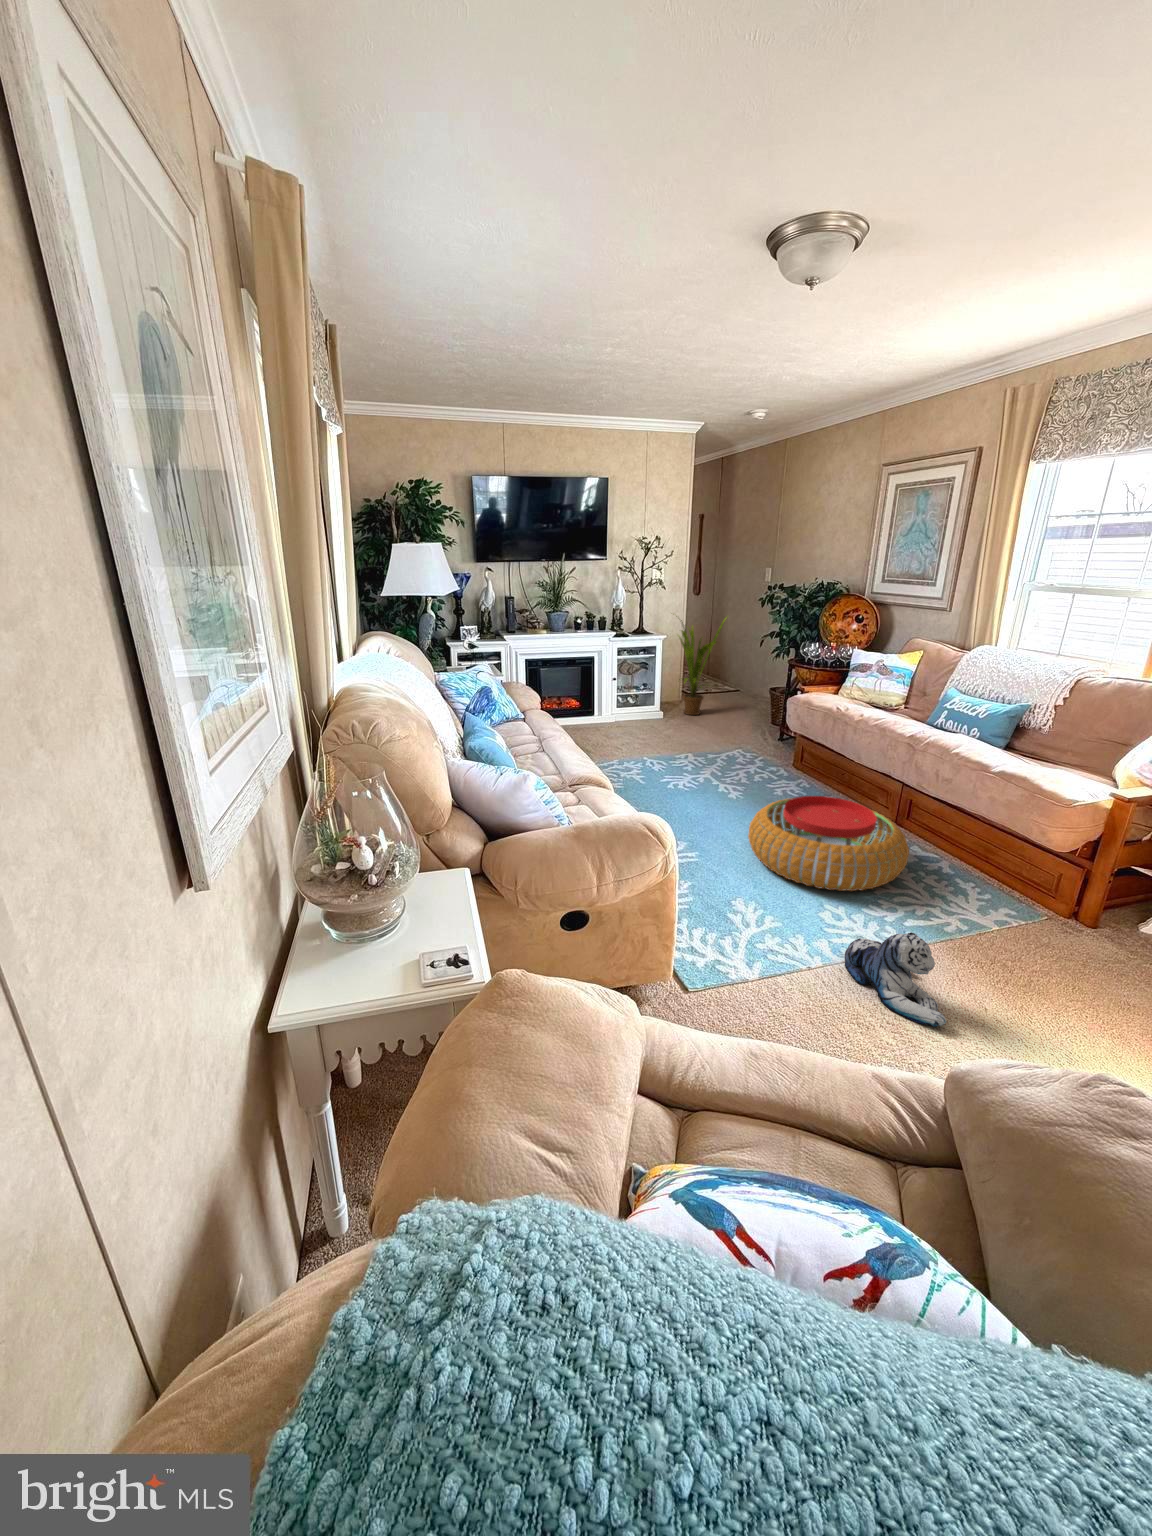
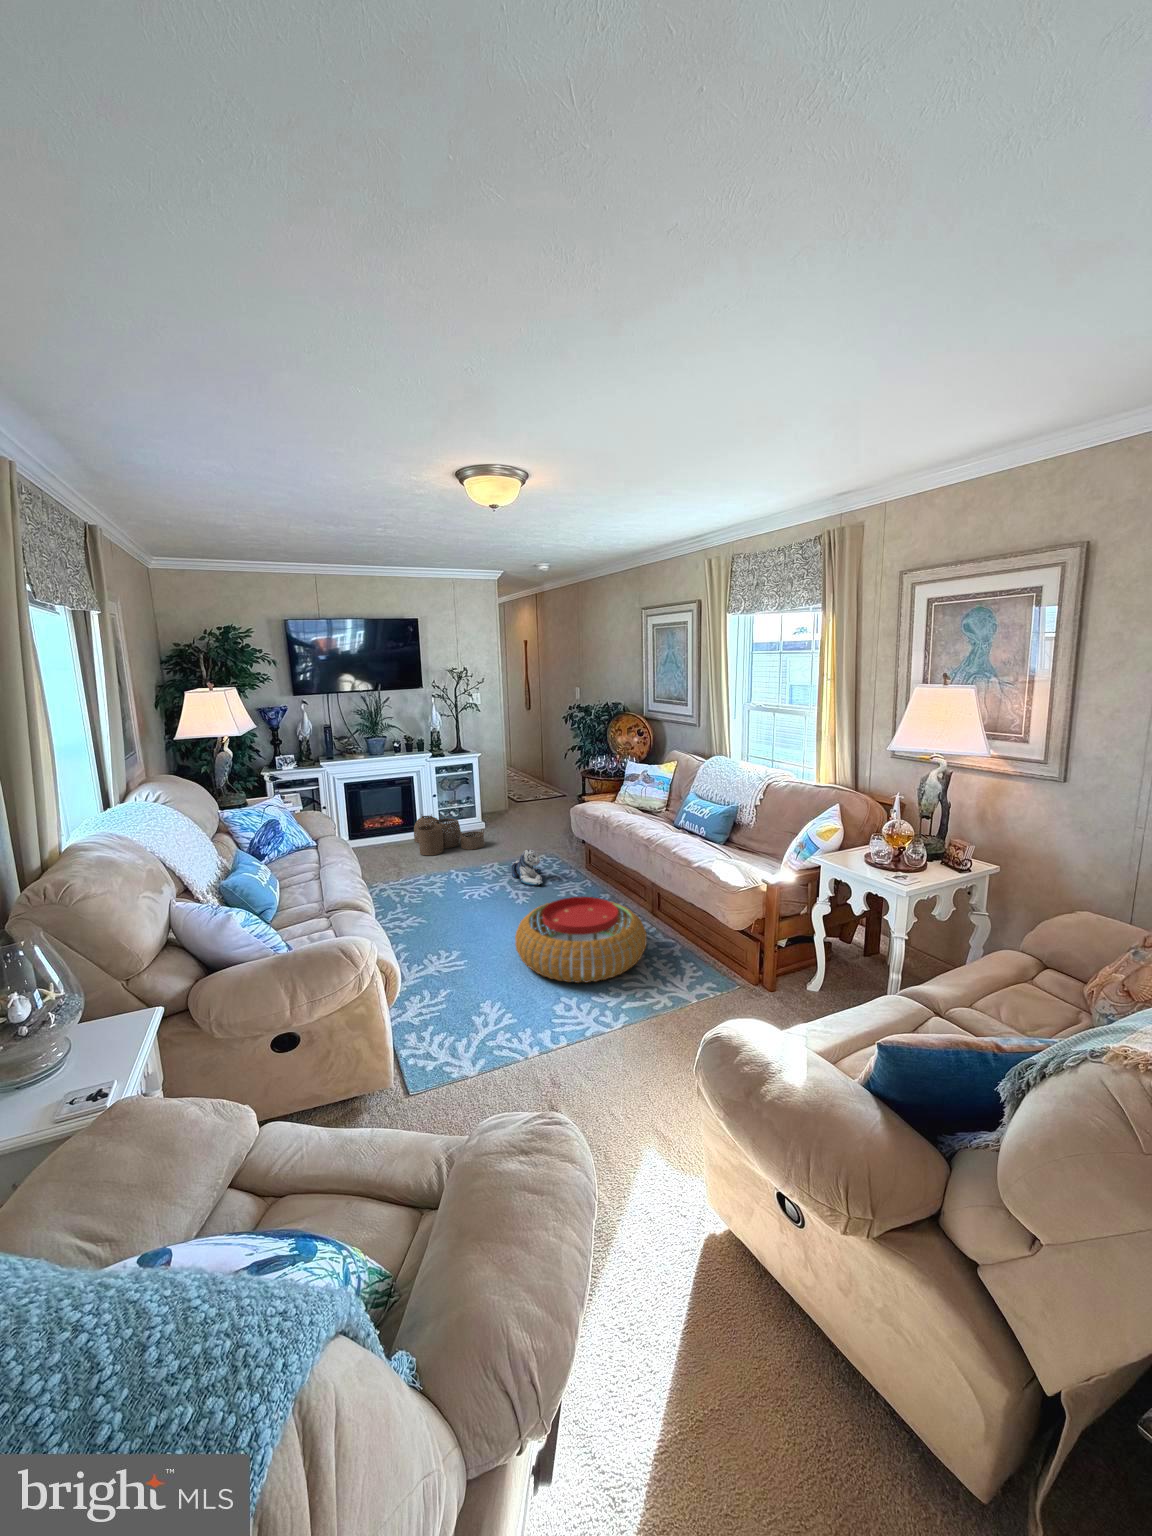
house plant: present [679,618,726,715] -> none [485,732,537,824]
woven basket: none [592,698,670,741] -> present [414,814,484,855]
plush toy: present [845,933,946,1027] -> present [512,849,543,886]

